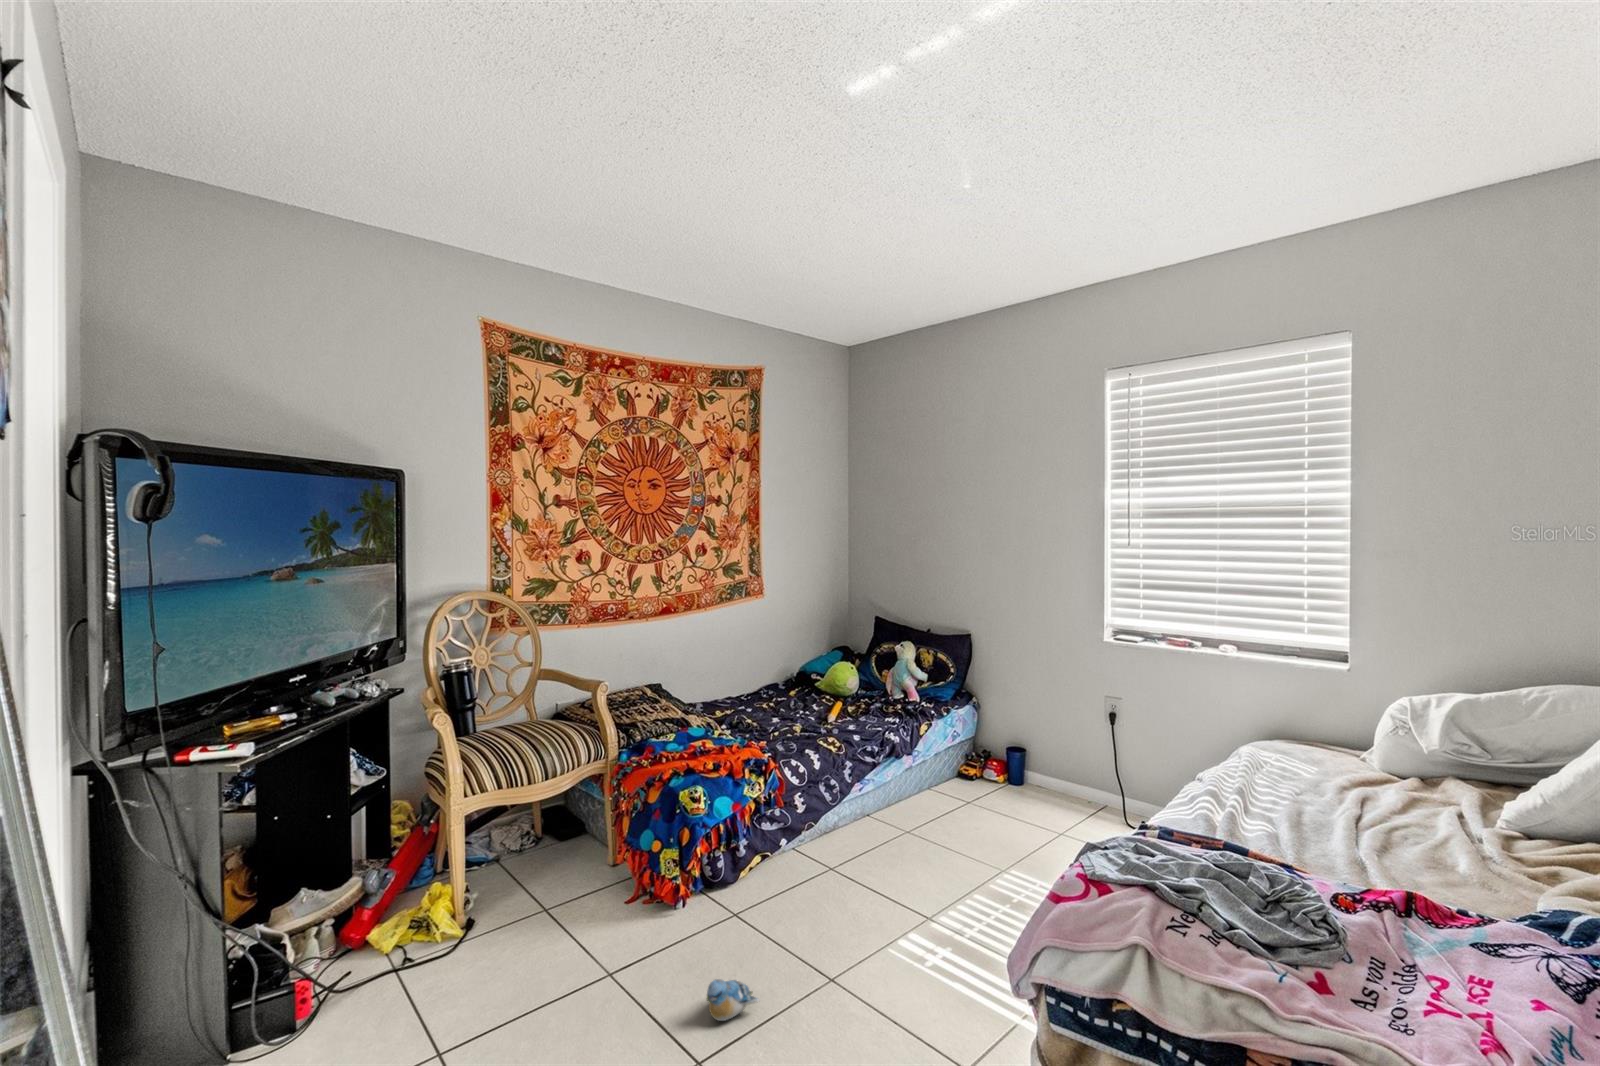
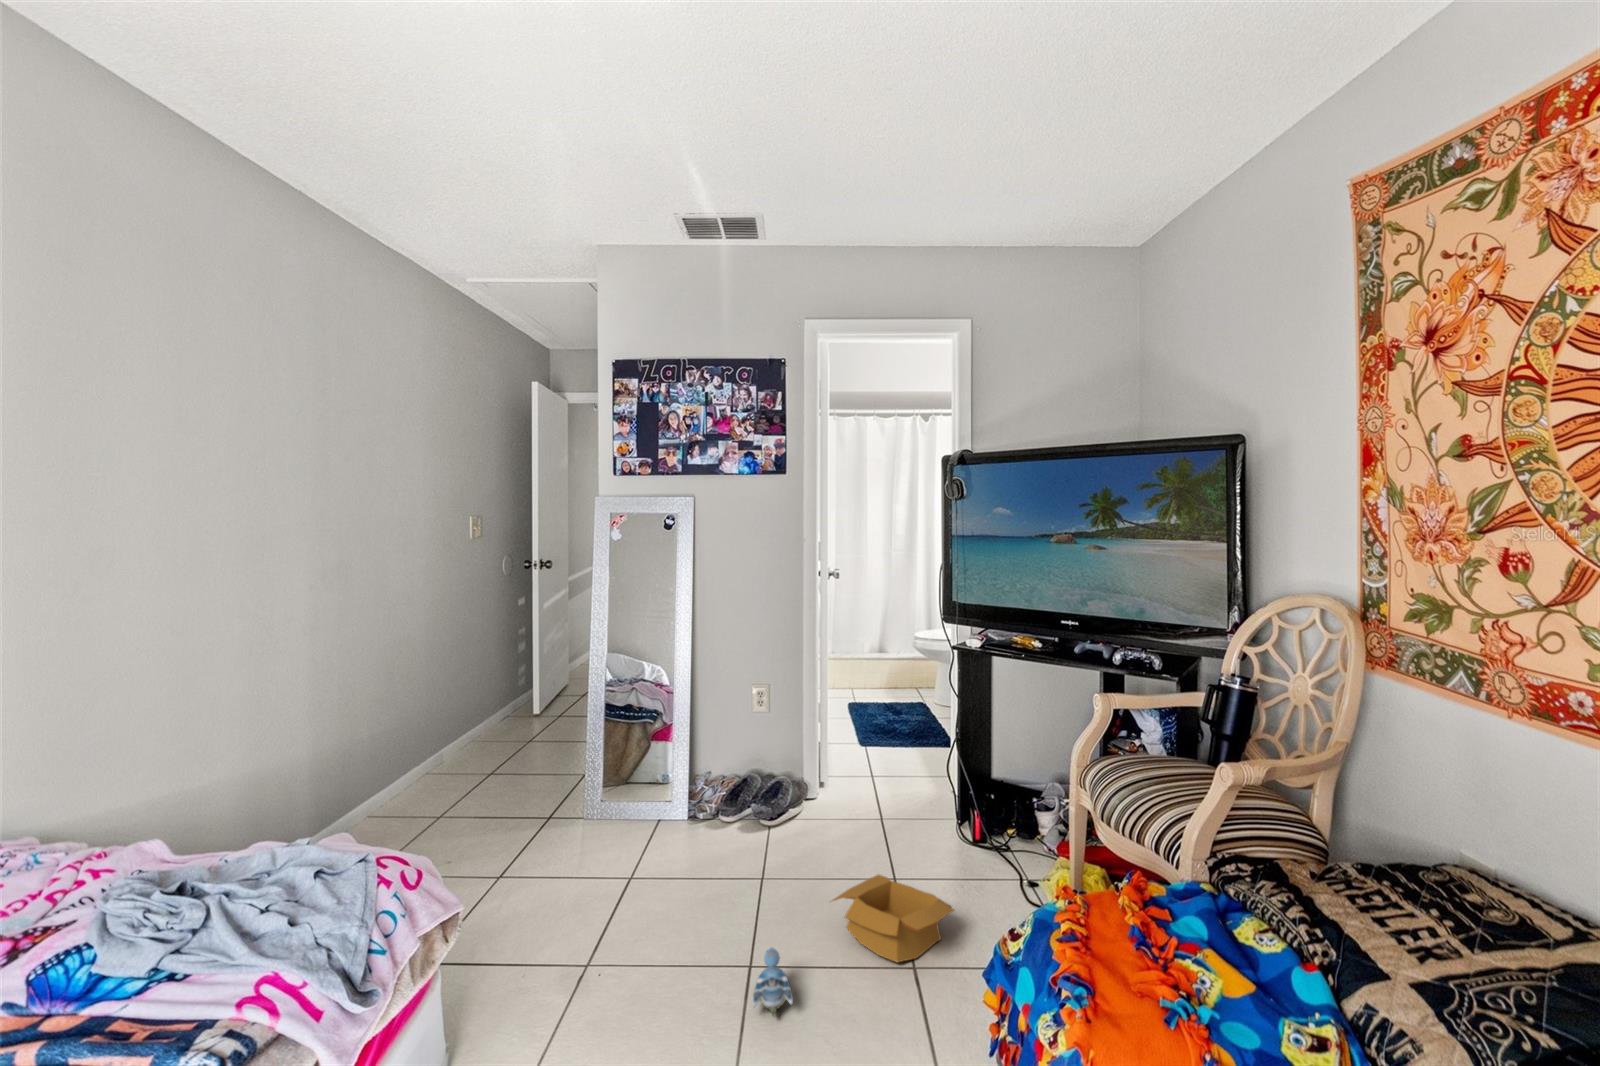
cardboard box: none [507,917,630,1020] -> present [832,875,954,962]

